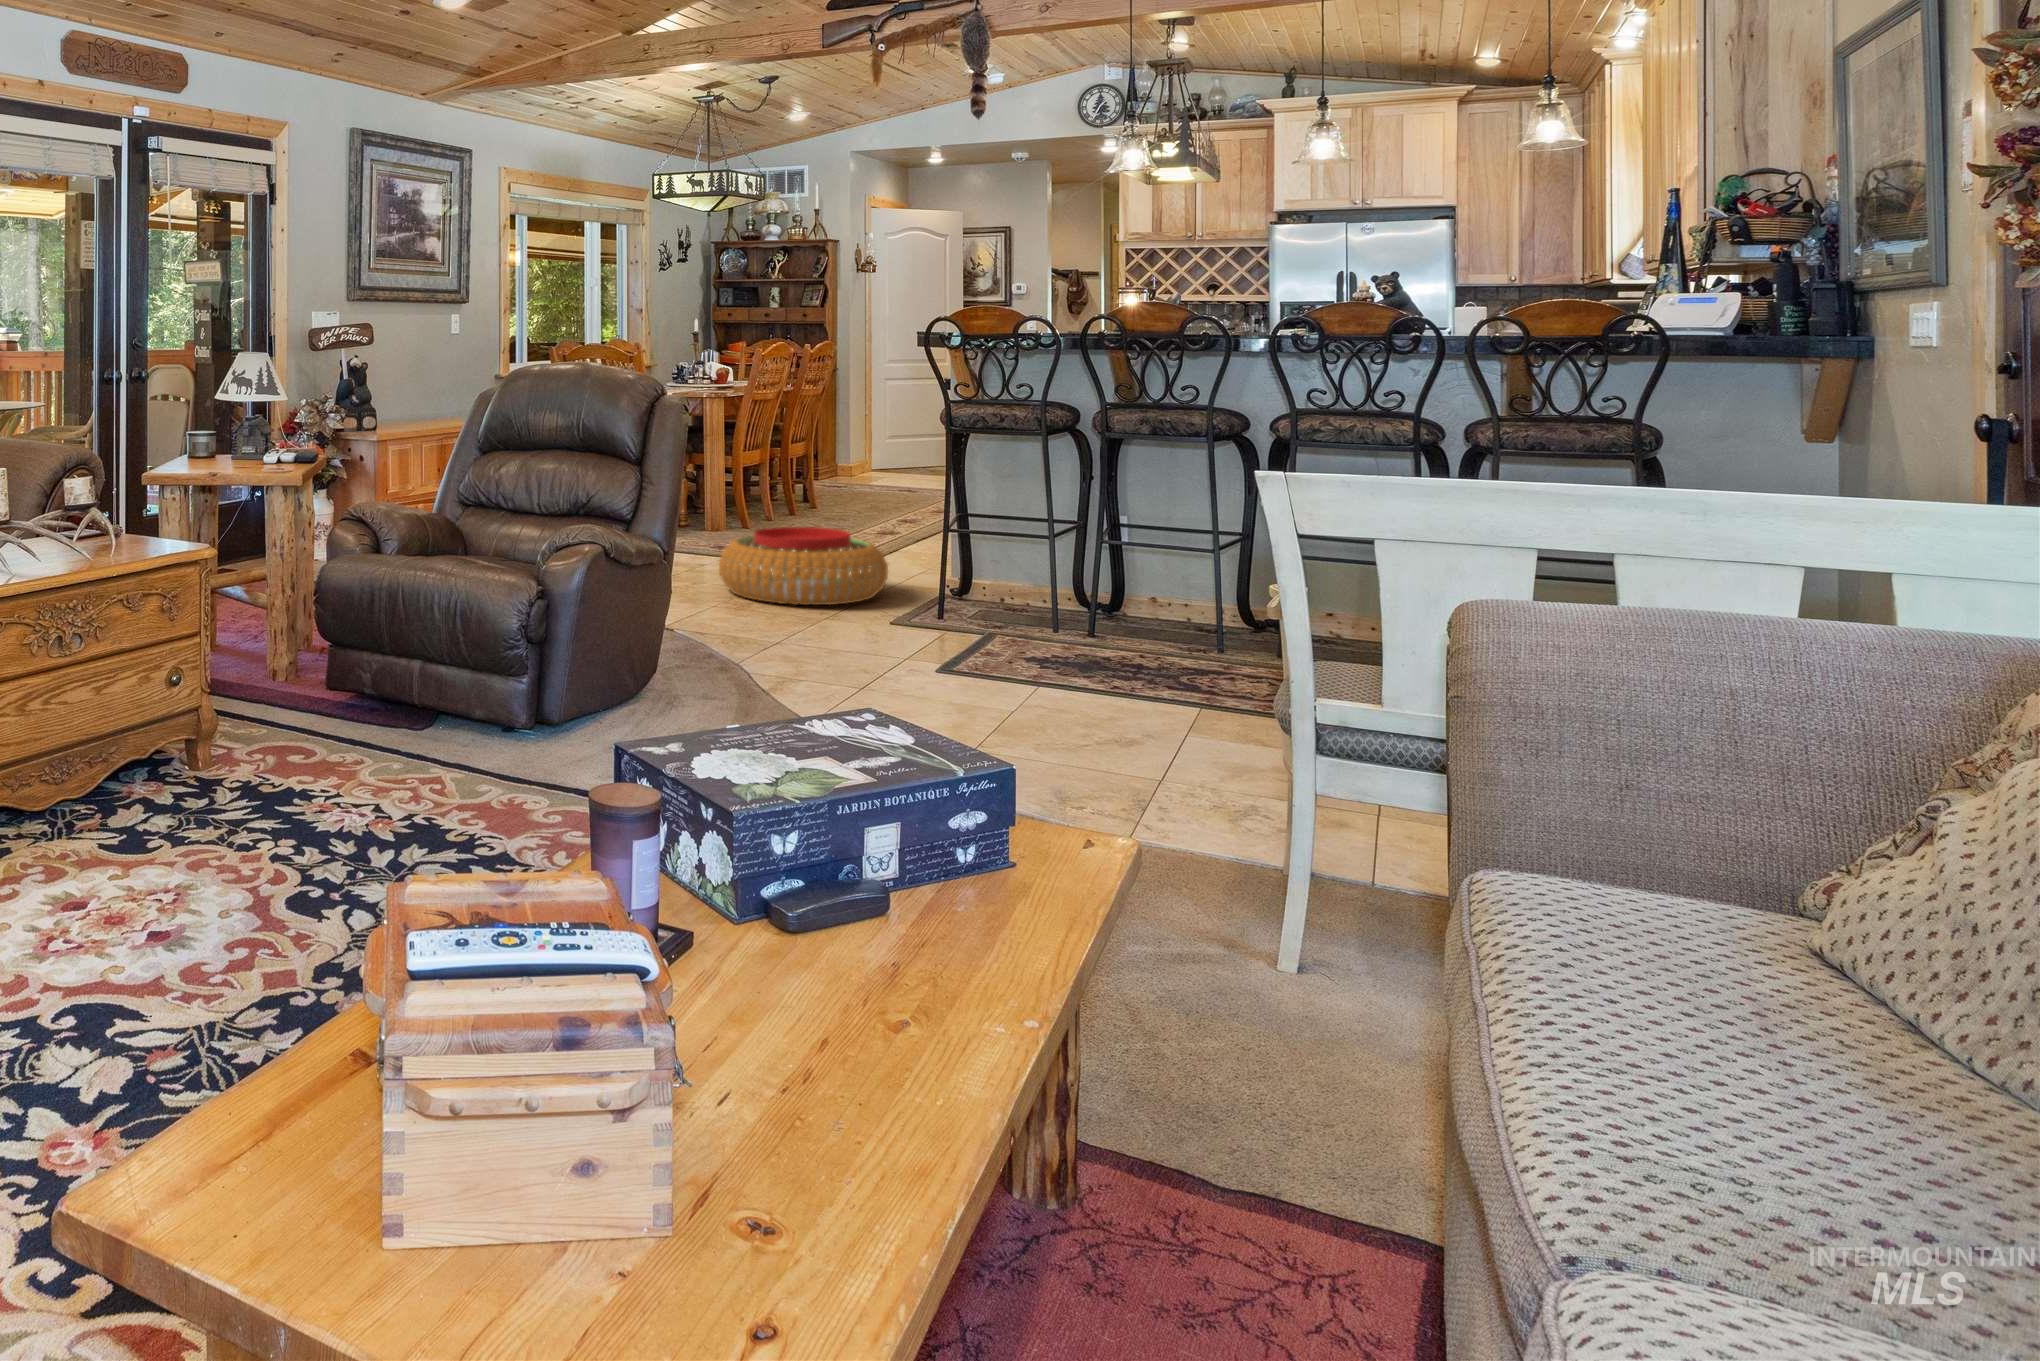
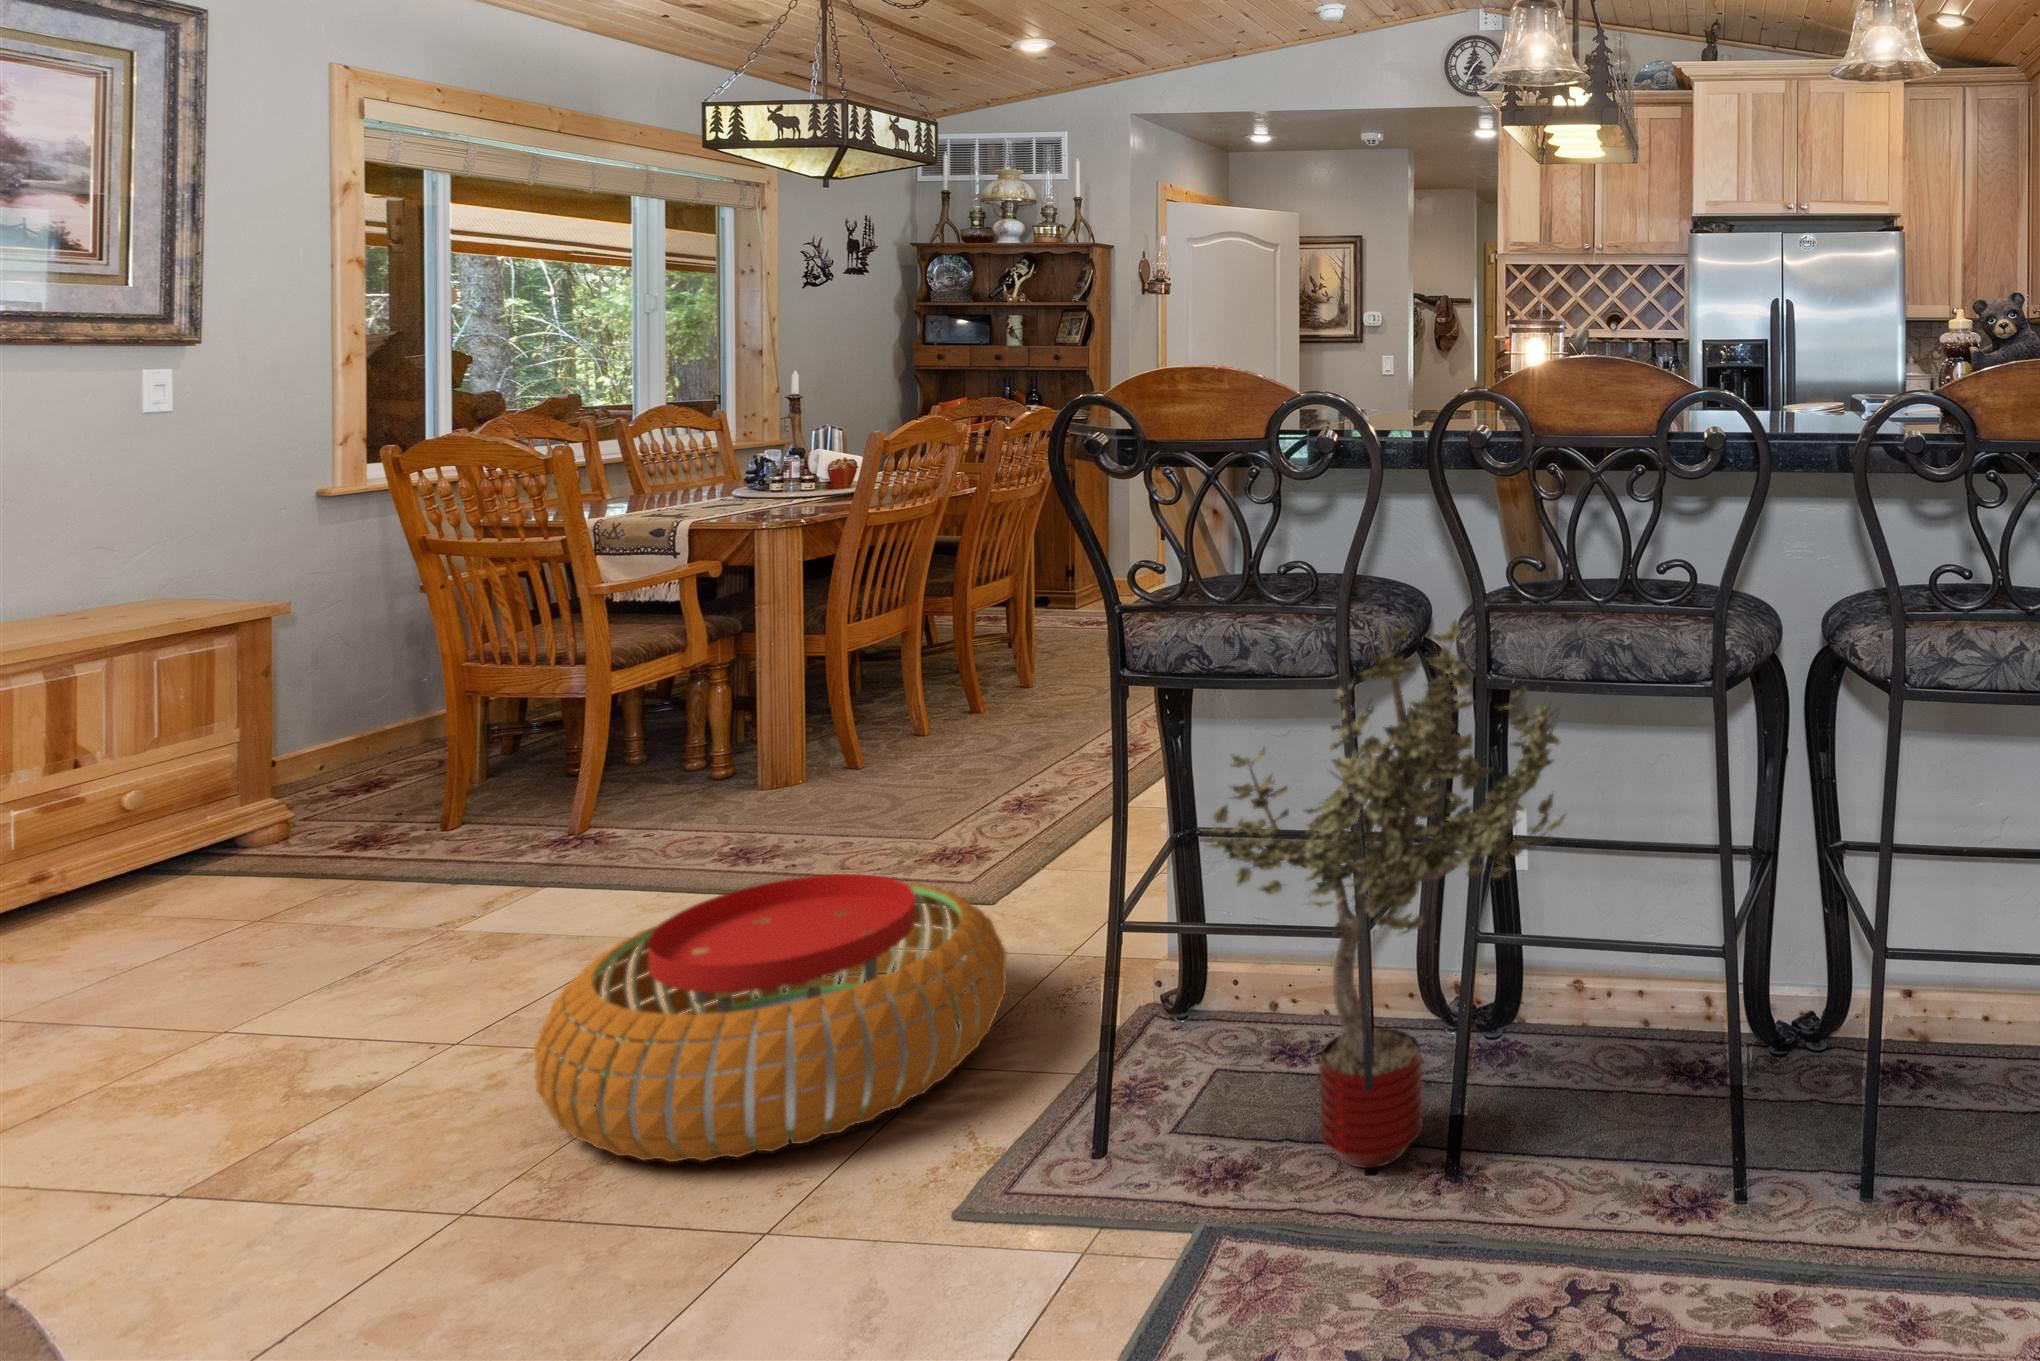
potted tree: none [979,415,1144,631] -> present [1201,621,1565,1168]

